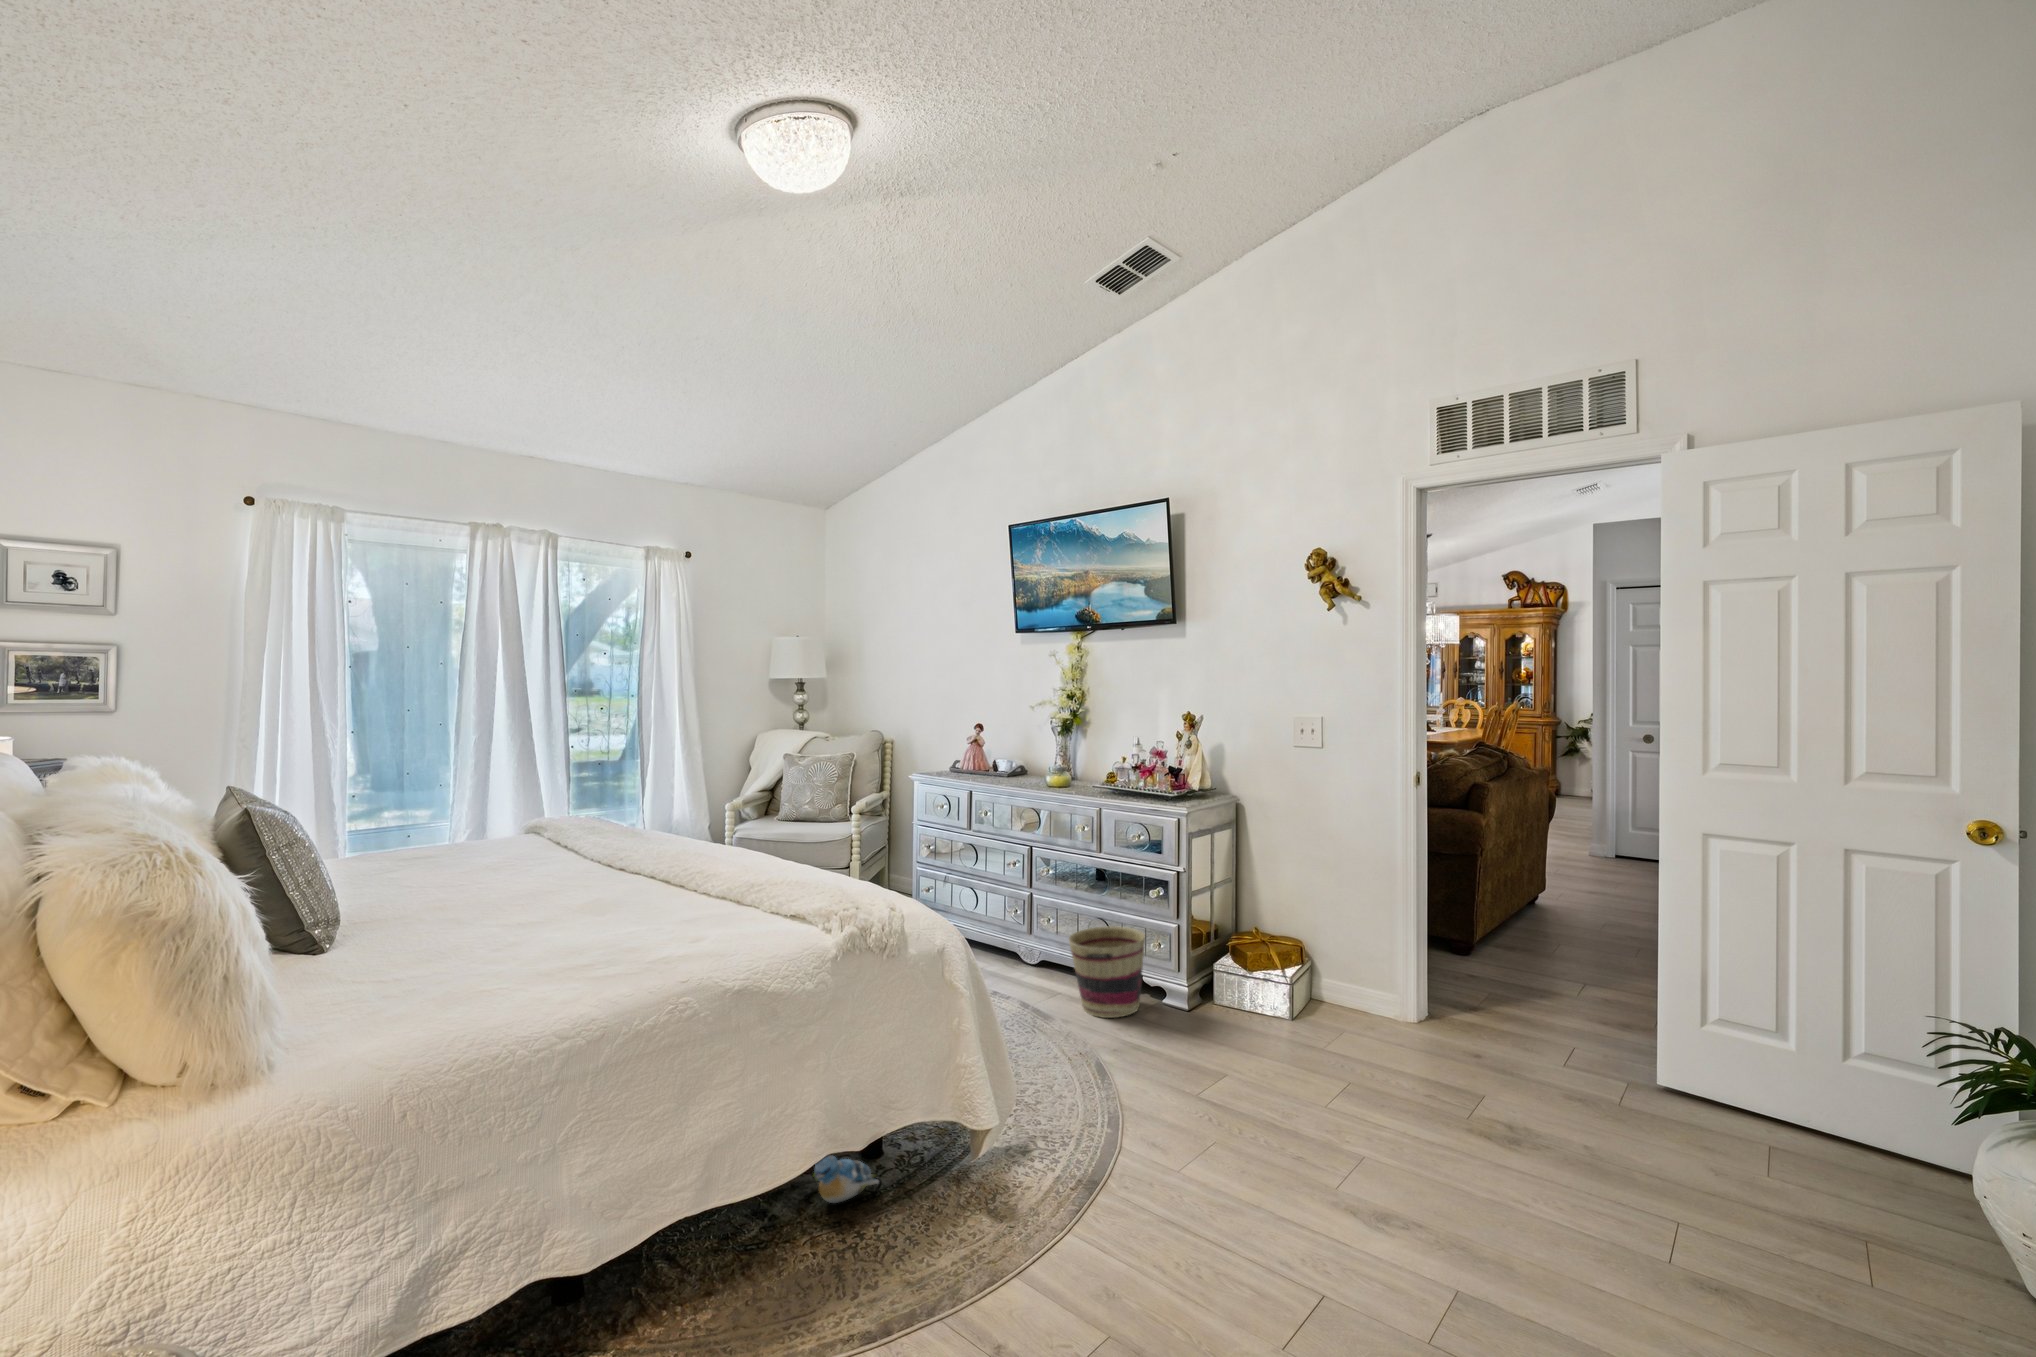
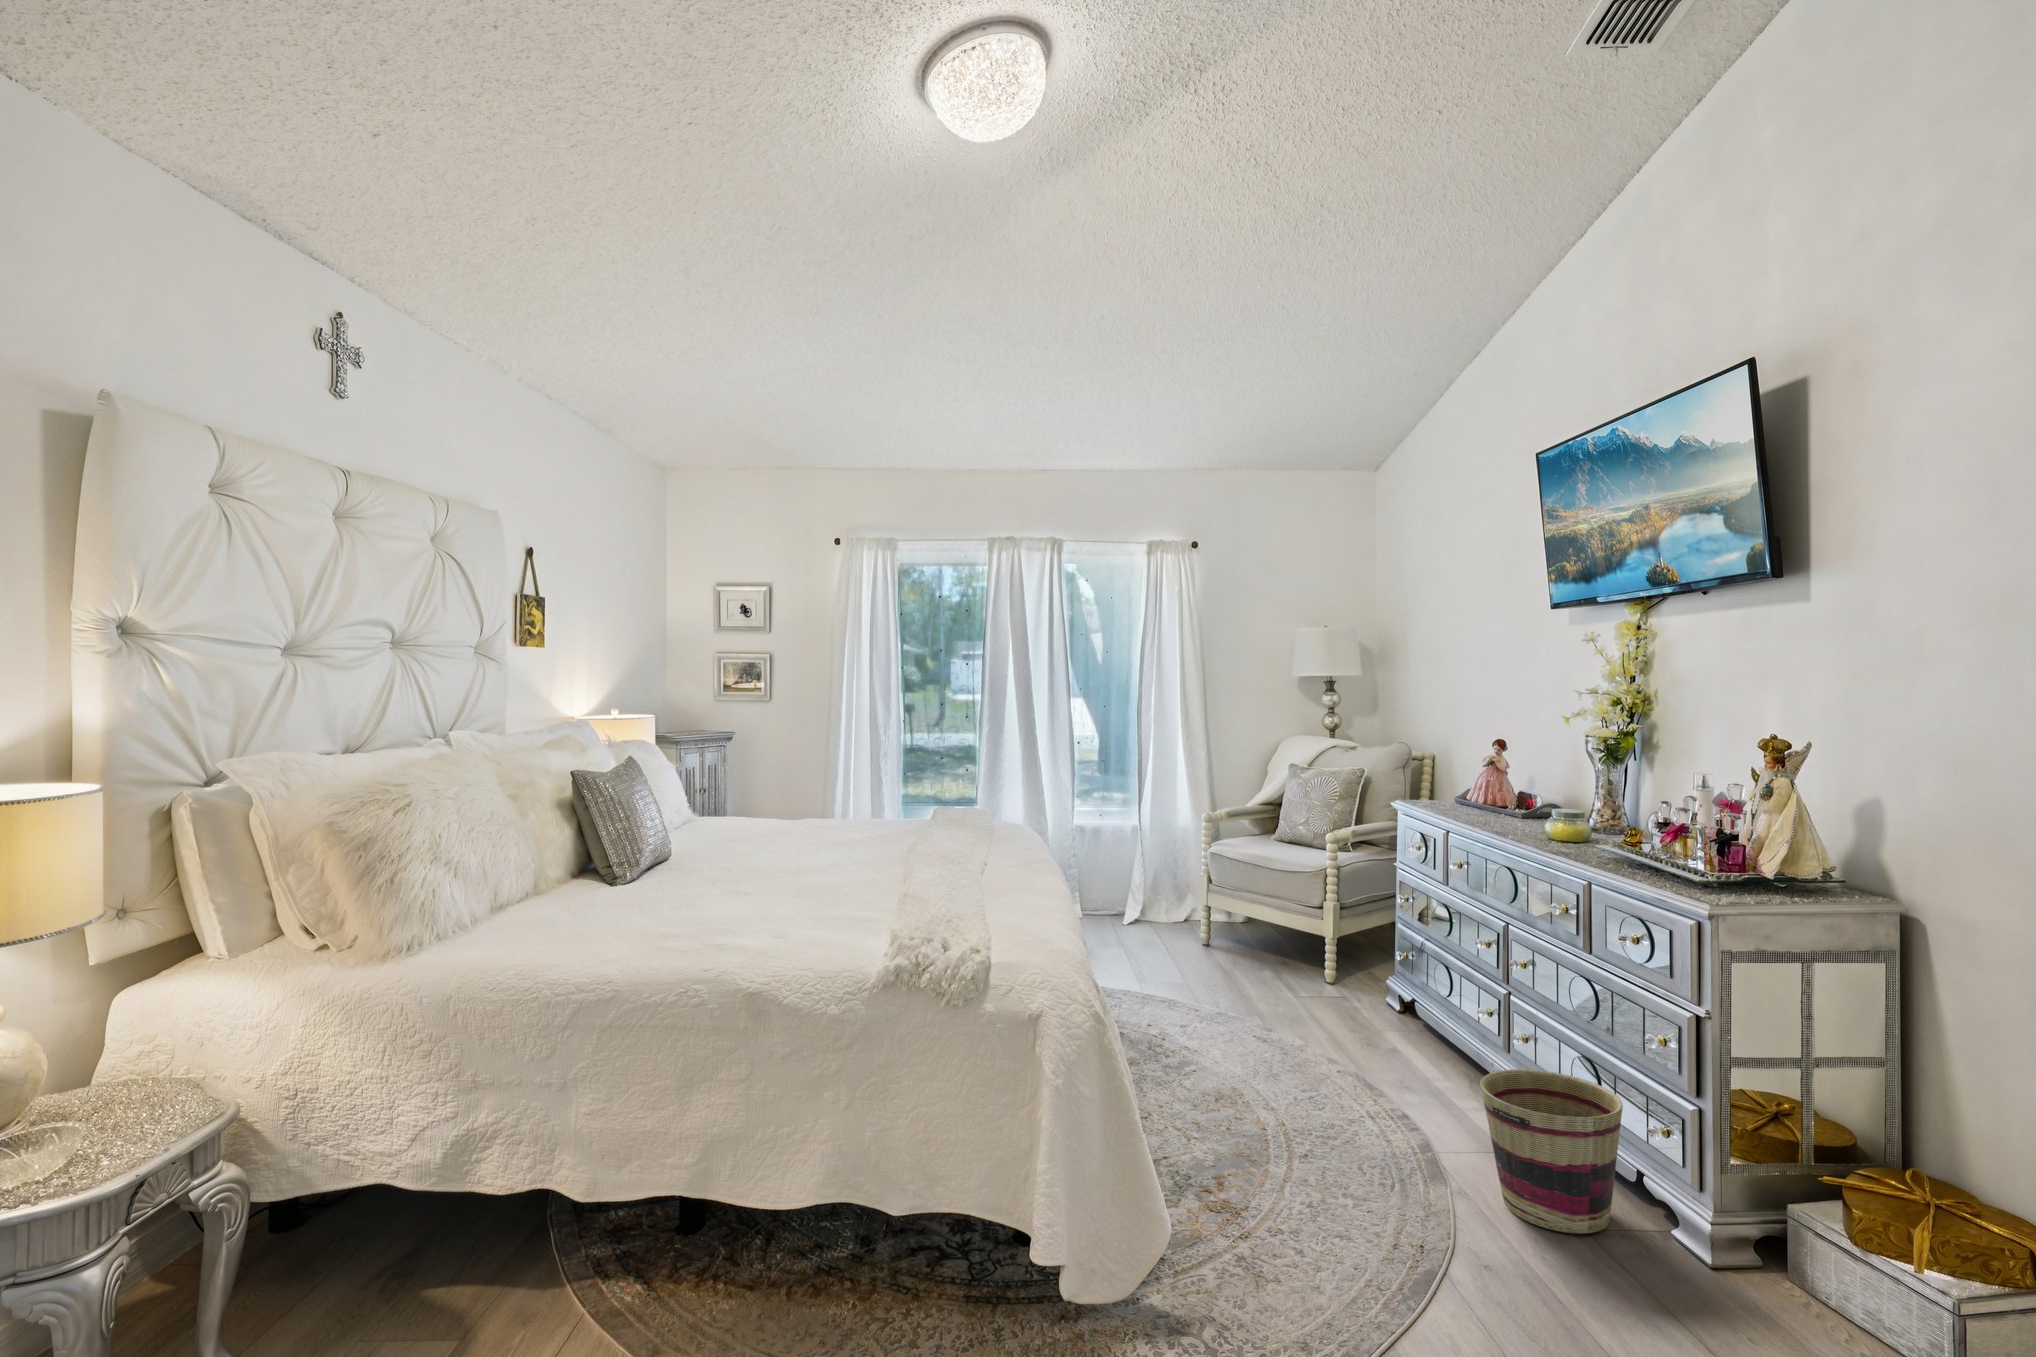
plush toy: present [813,1156,879,1203] -> none [902,1211,980,1275]

